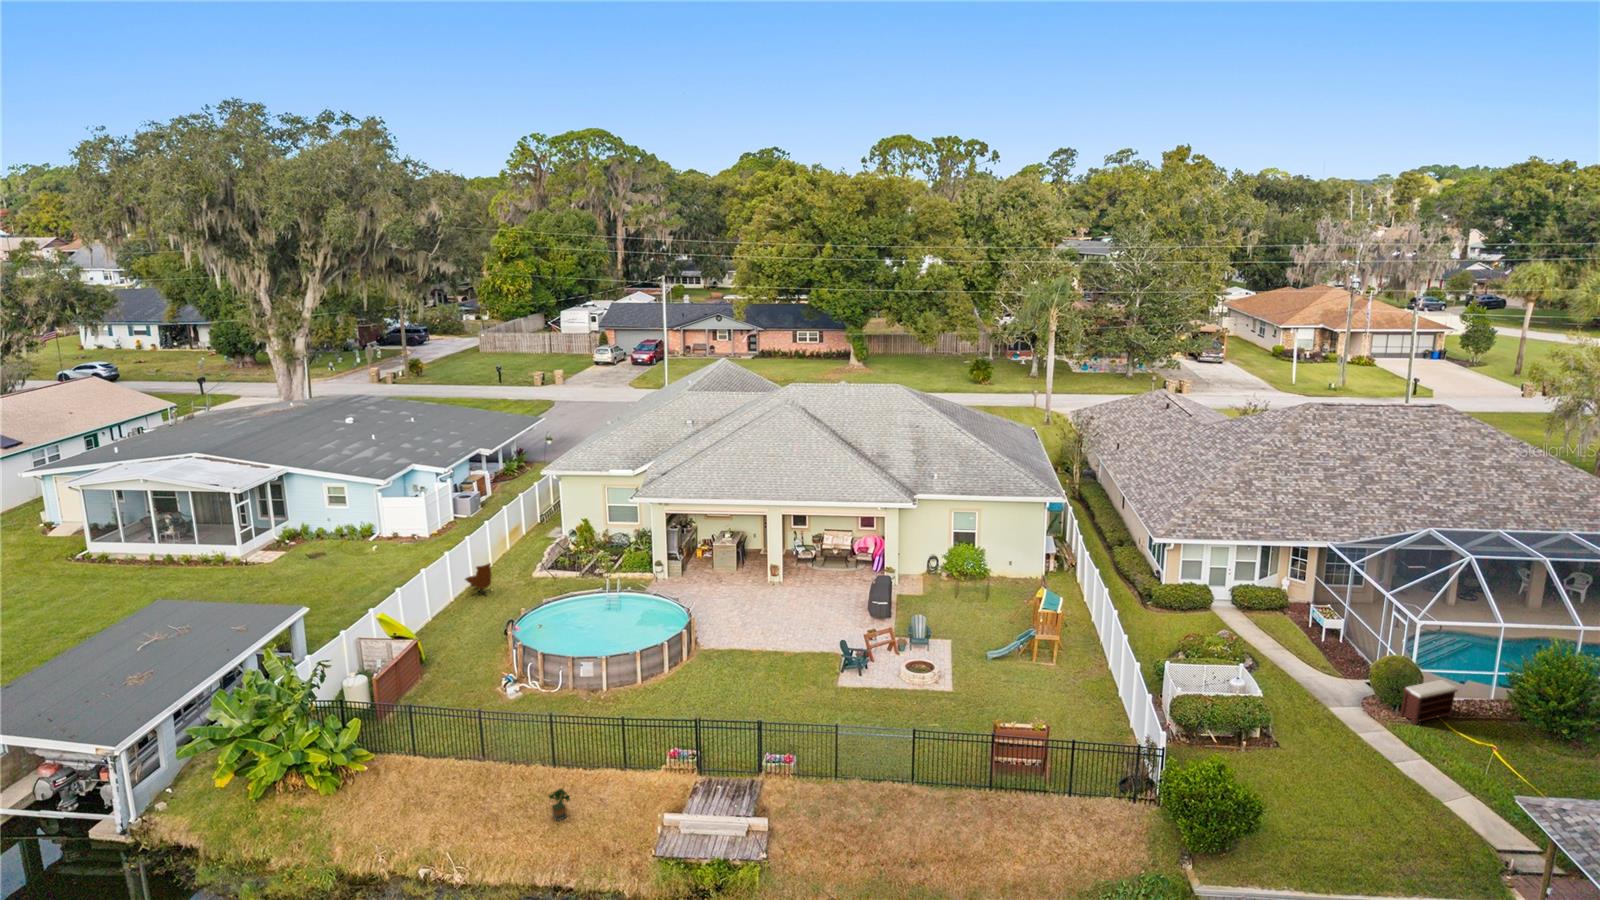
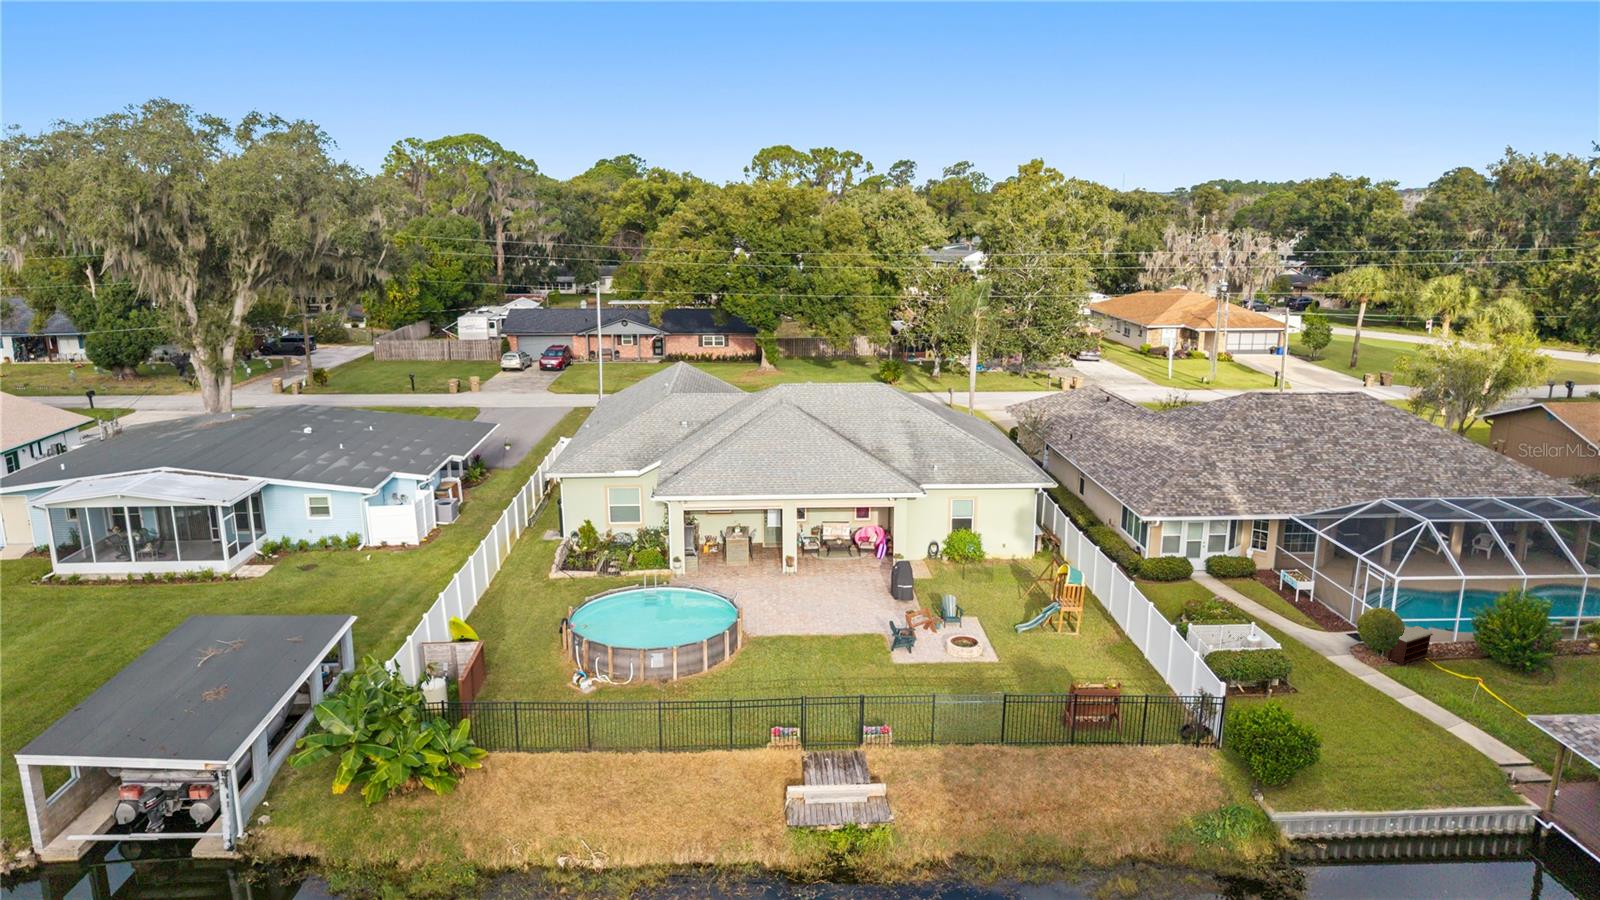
lounge chair: present [465,563,492,593] -> none [486,564,518,598]
potted tree: present [549,789,570,821] -> none [671,772,693,805]

